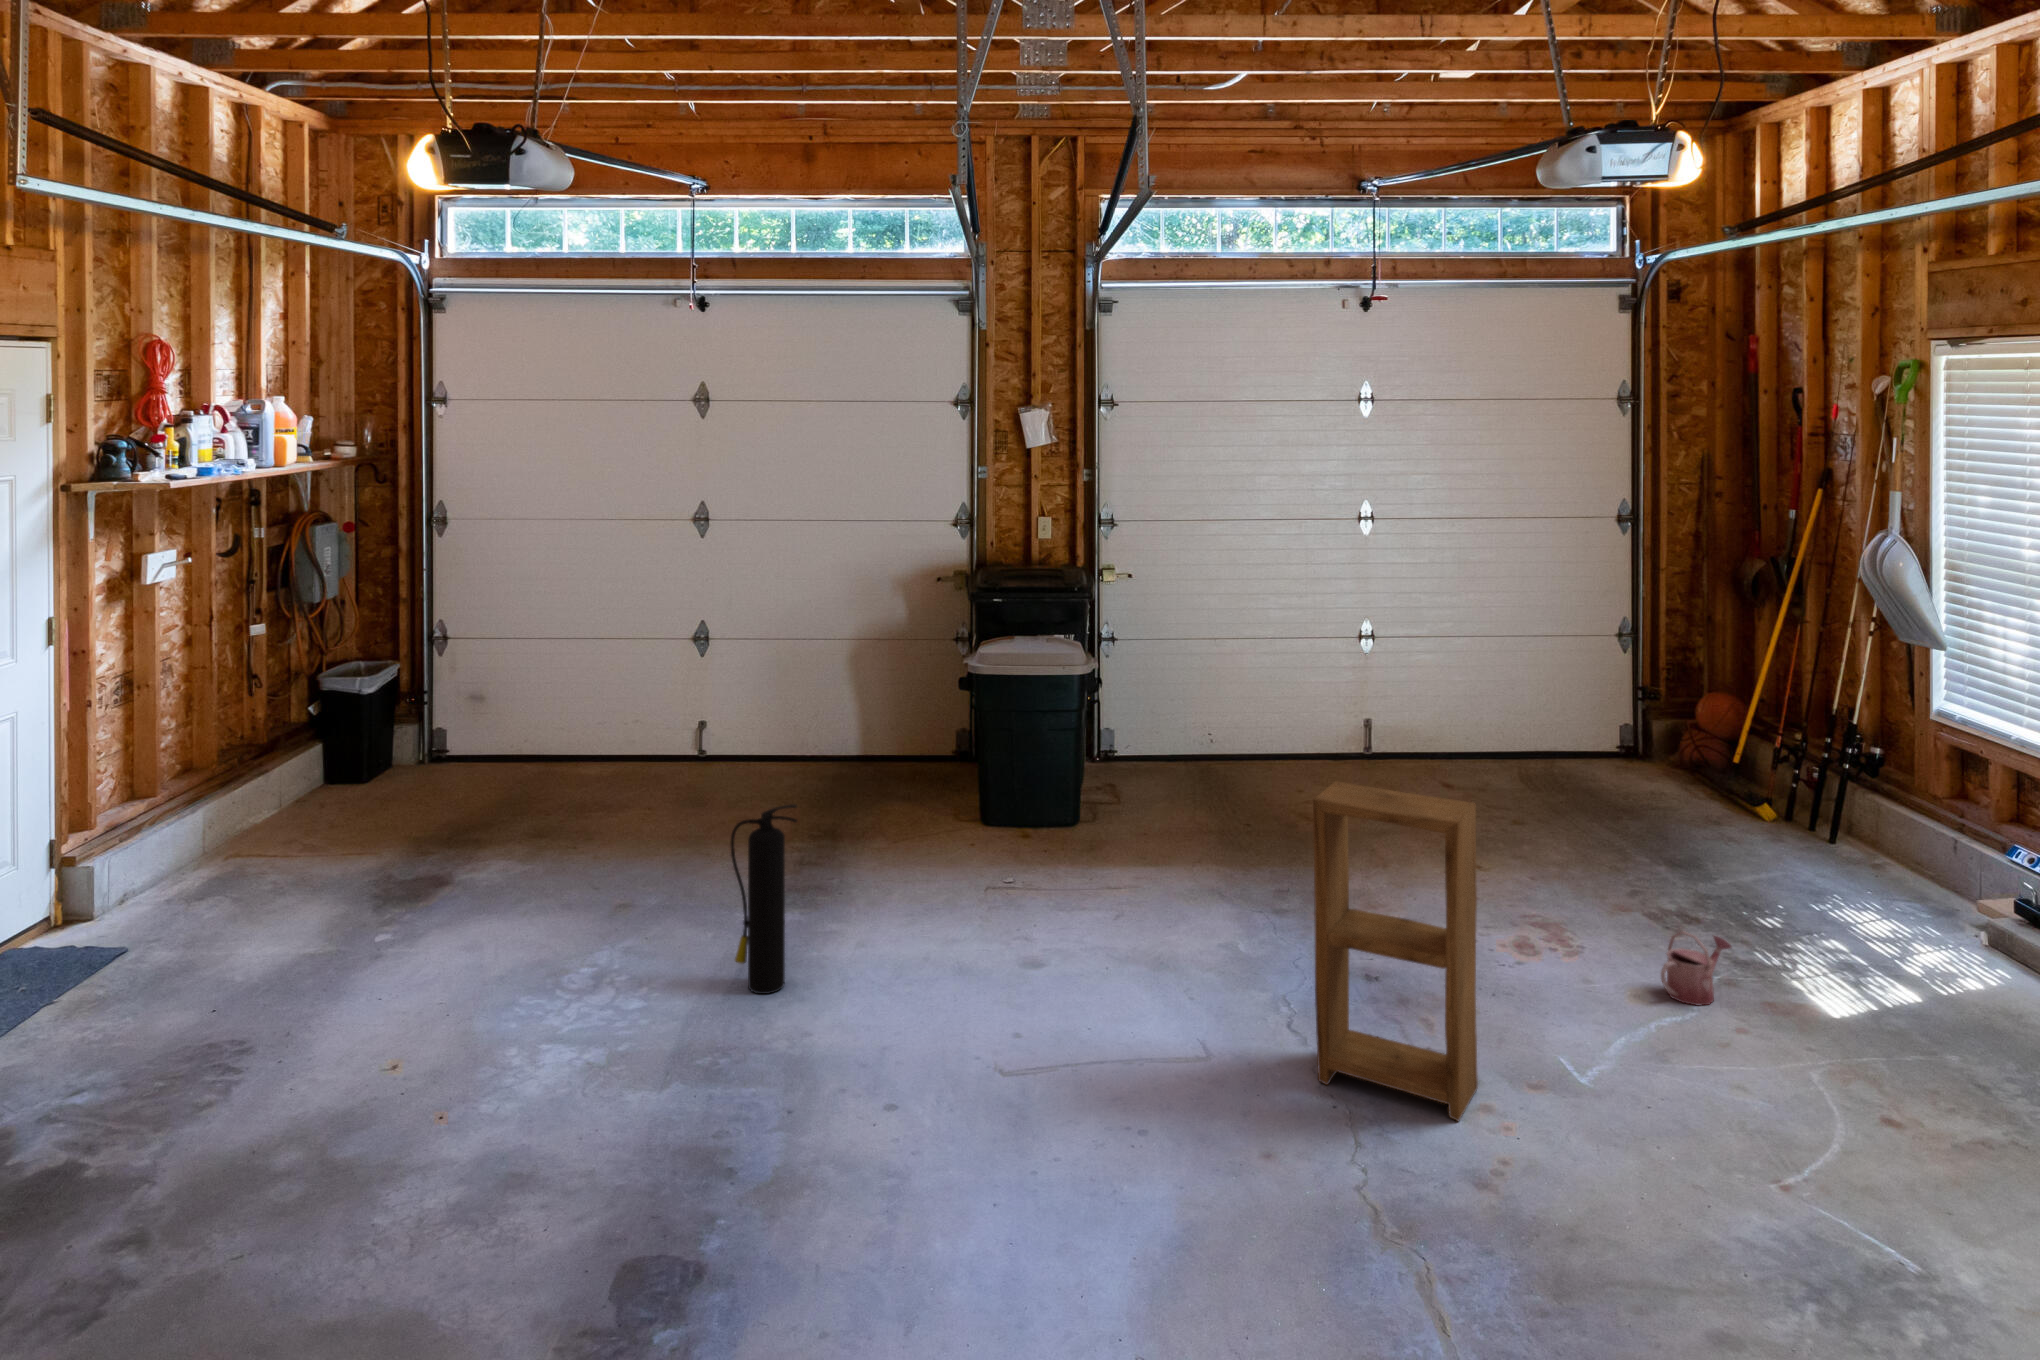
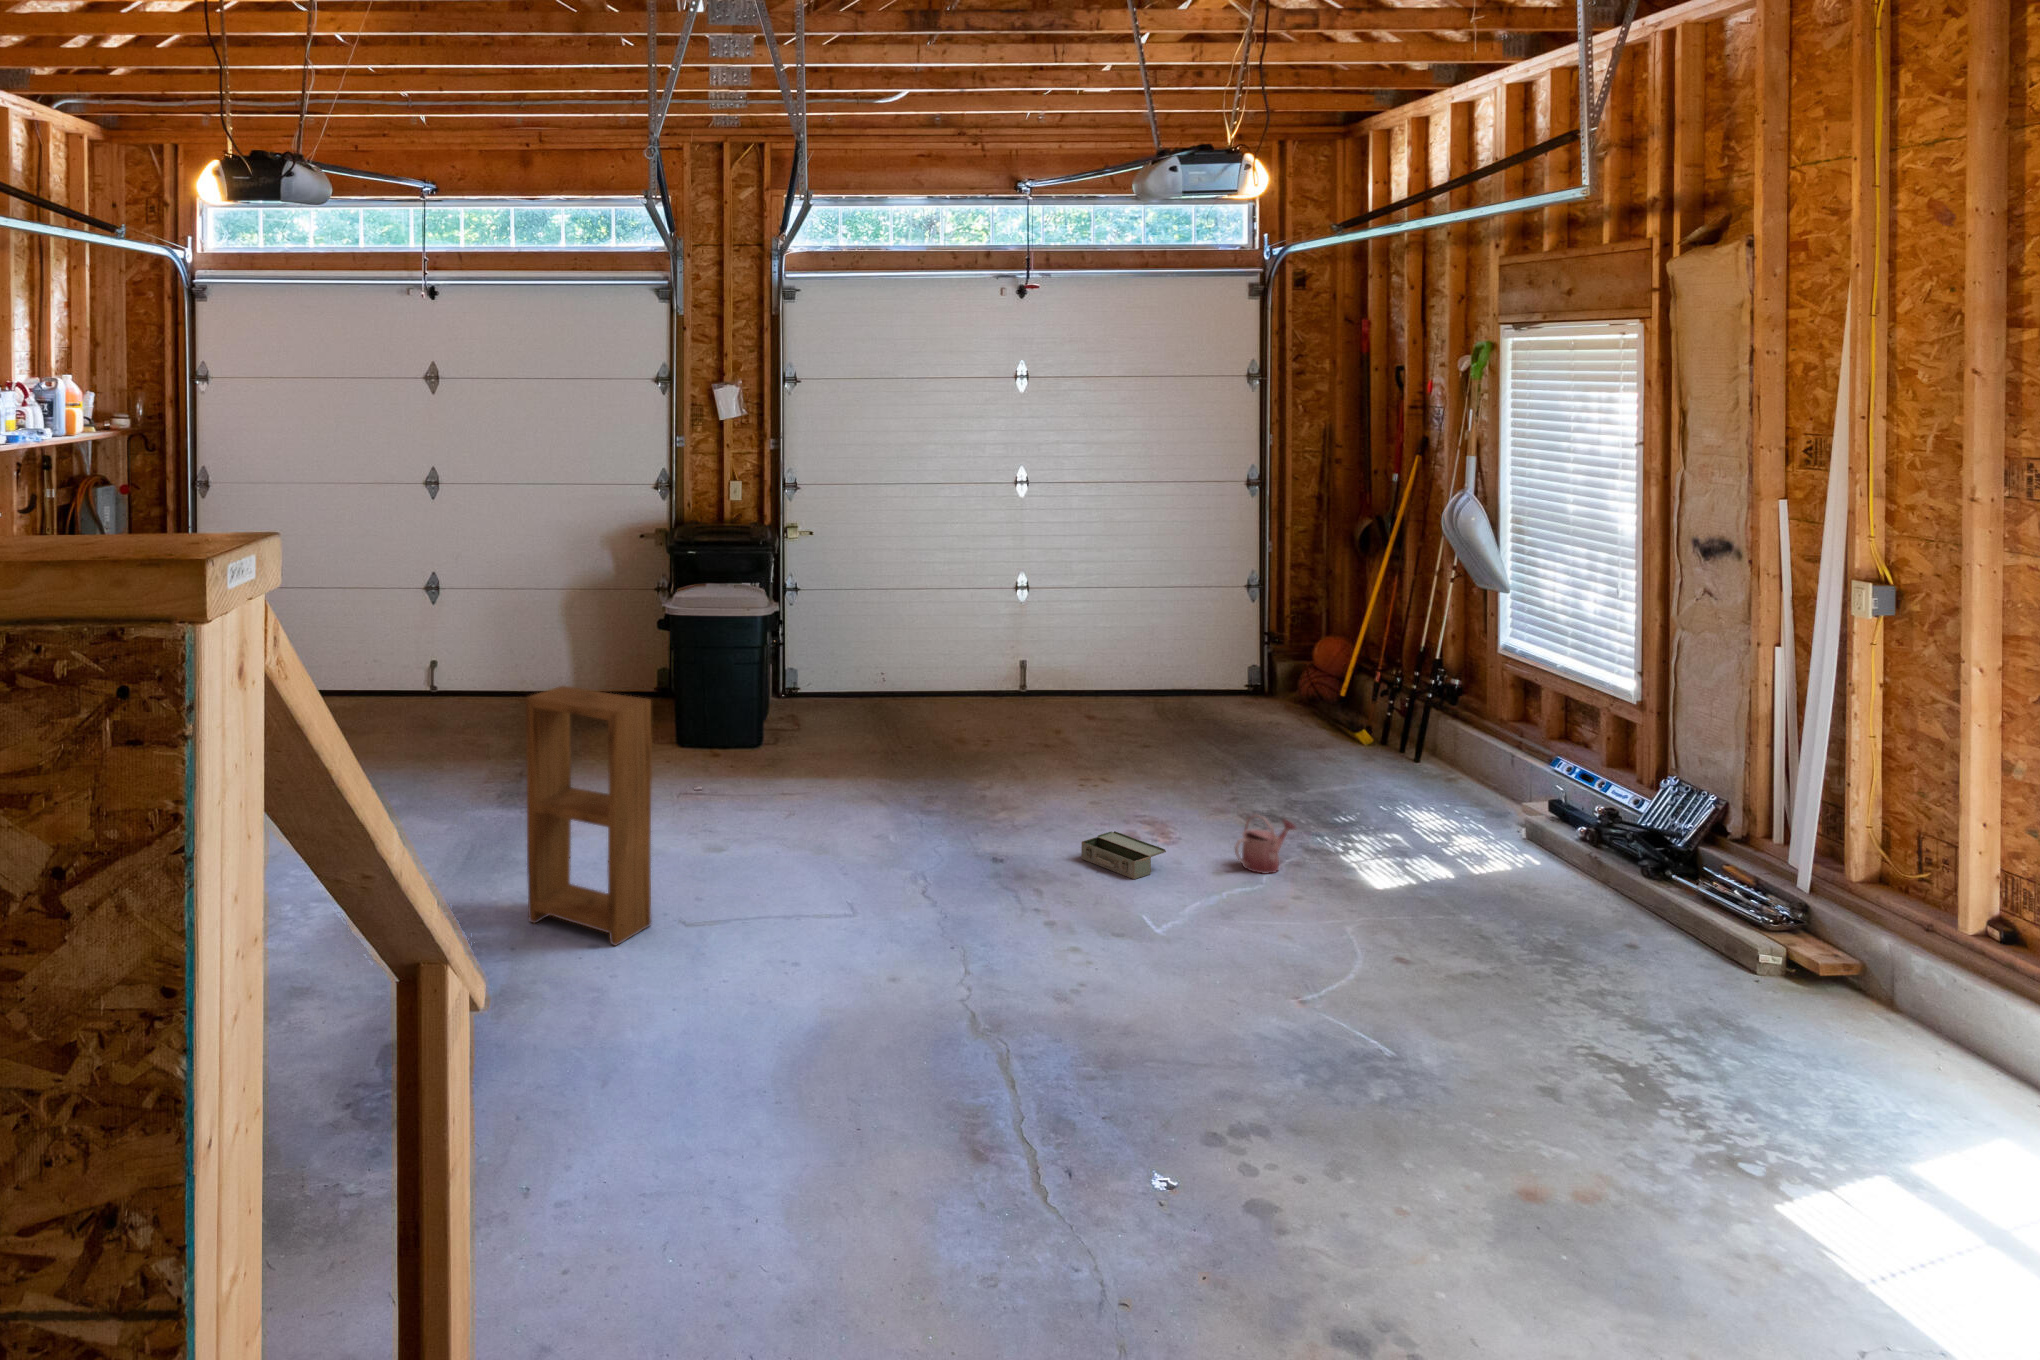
shelving unit: present [1313,781,1478,1121] -> present [526,686,652,946]
fire extinguisher: present [731,804,797,994] -> none [469,713,525,868]
toolbox: none [1470,948,1576,1014] -> present [1081,831,1166,879]

